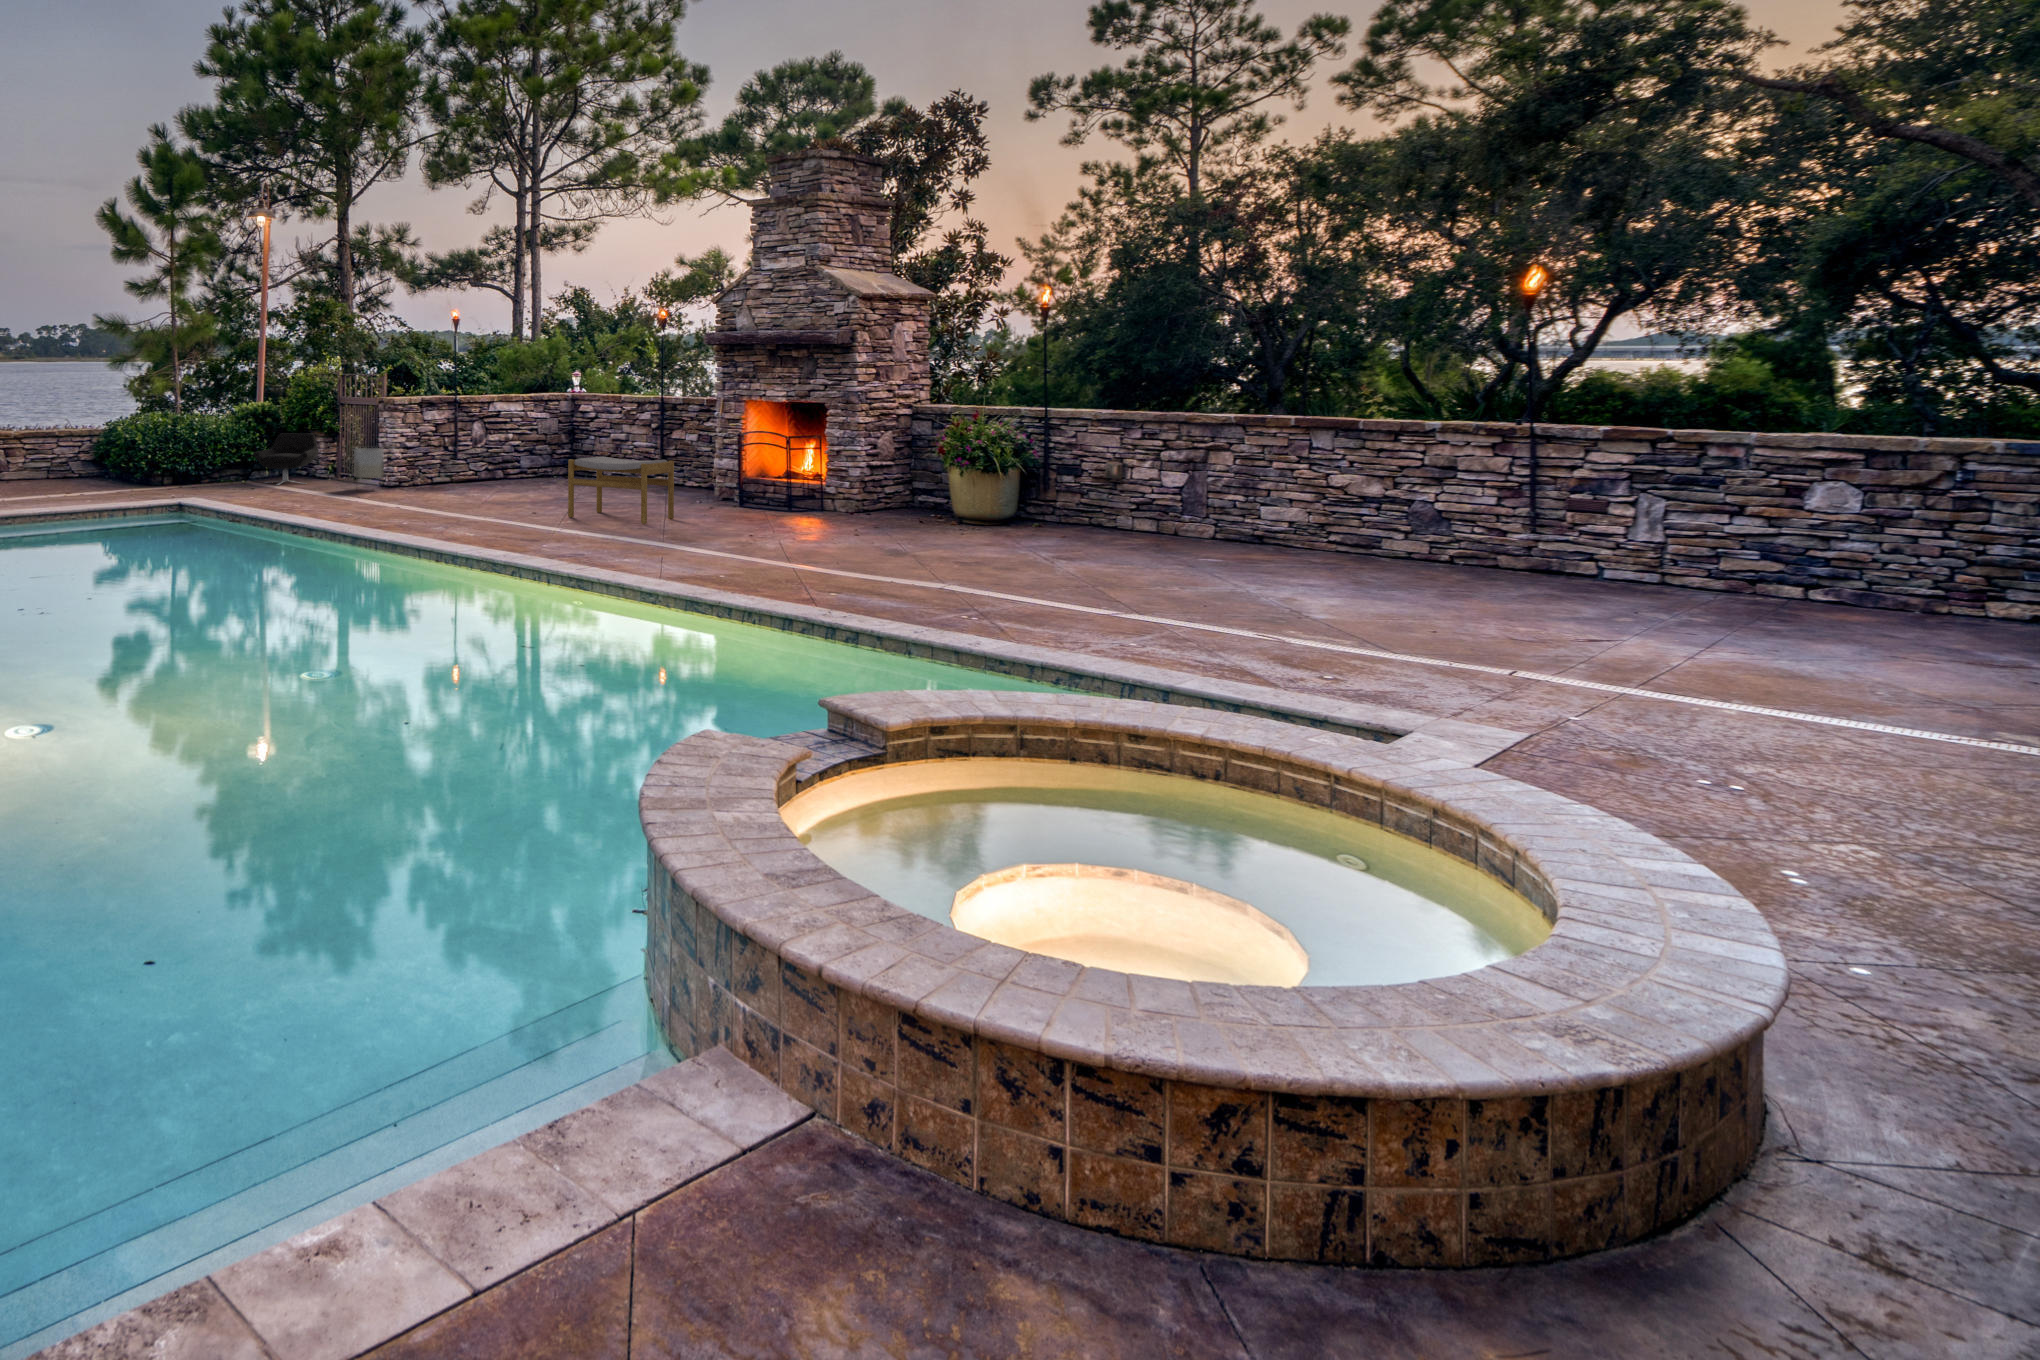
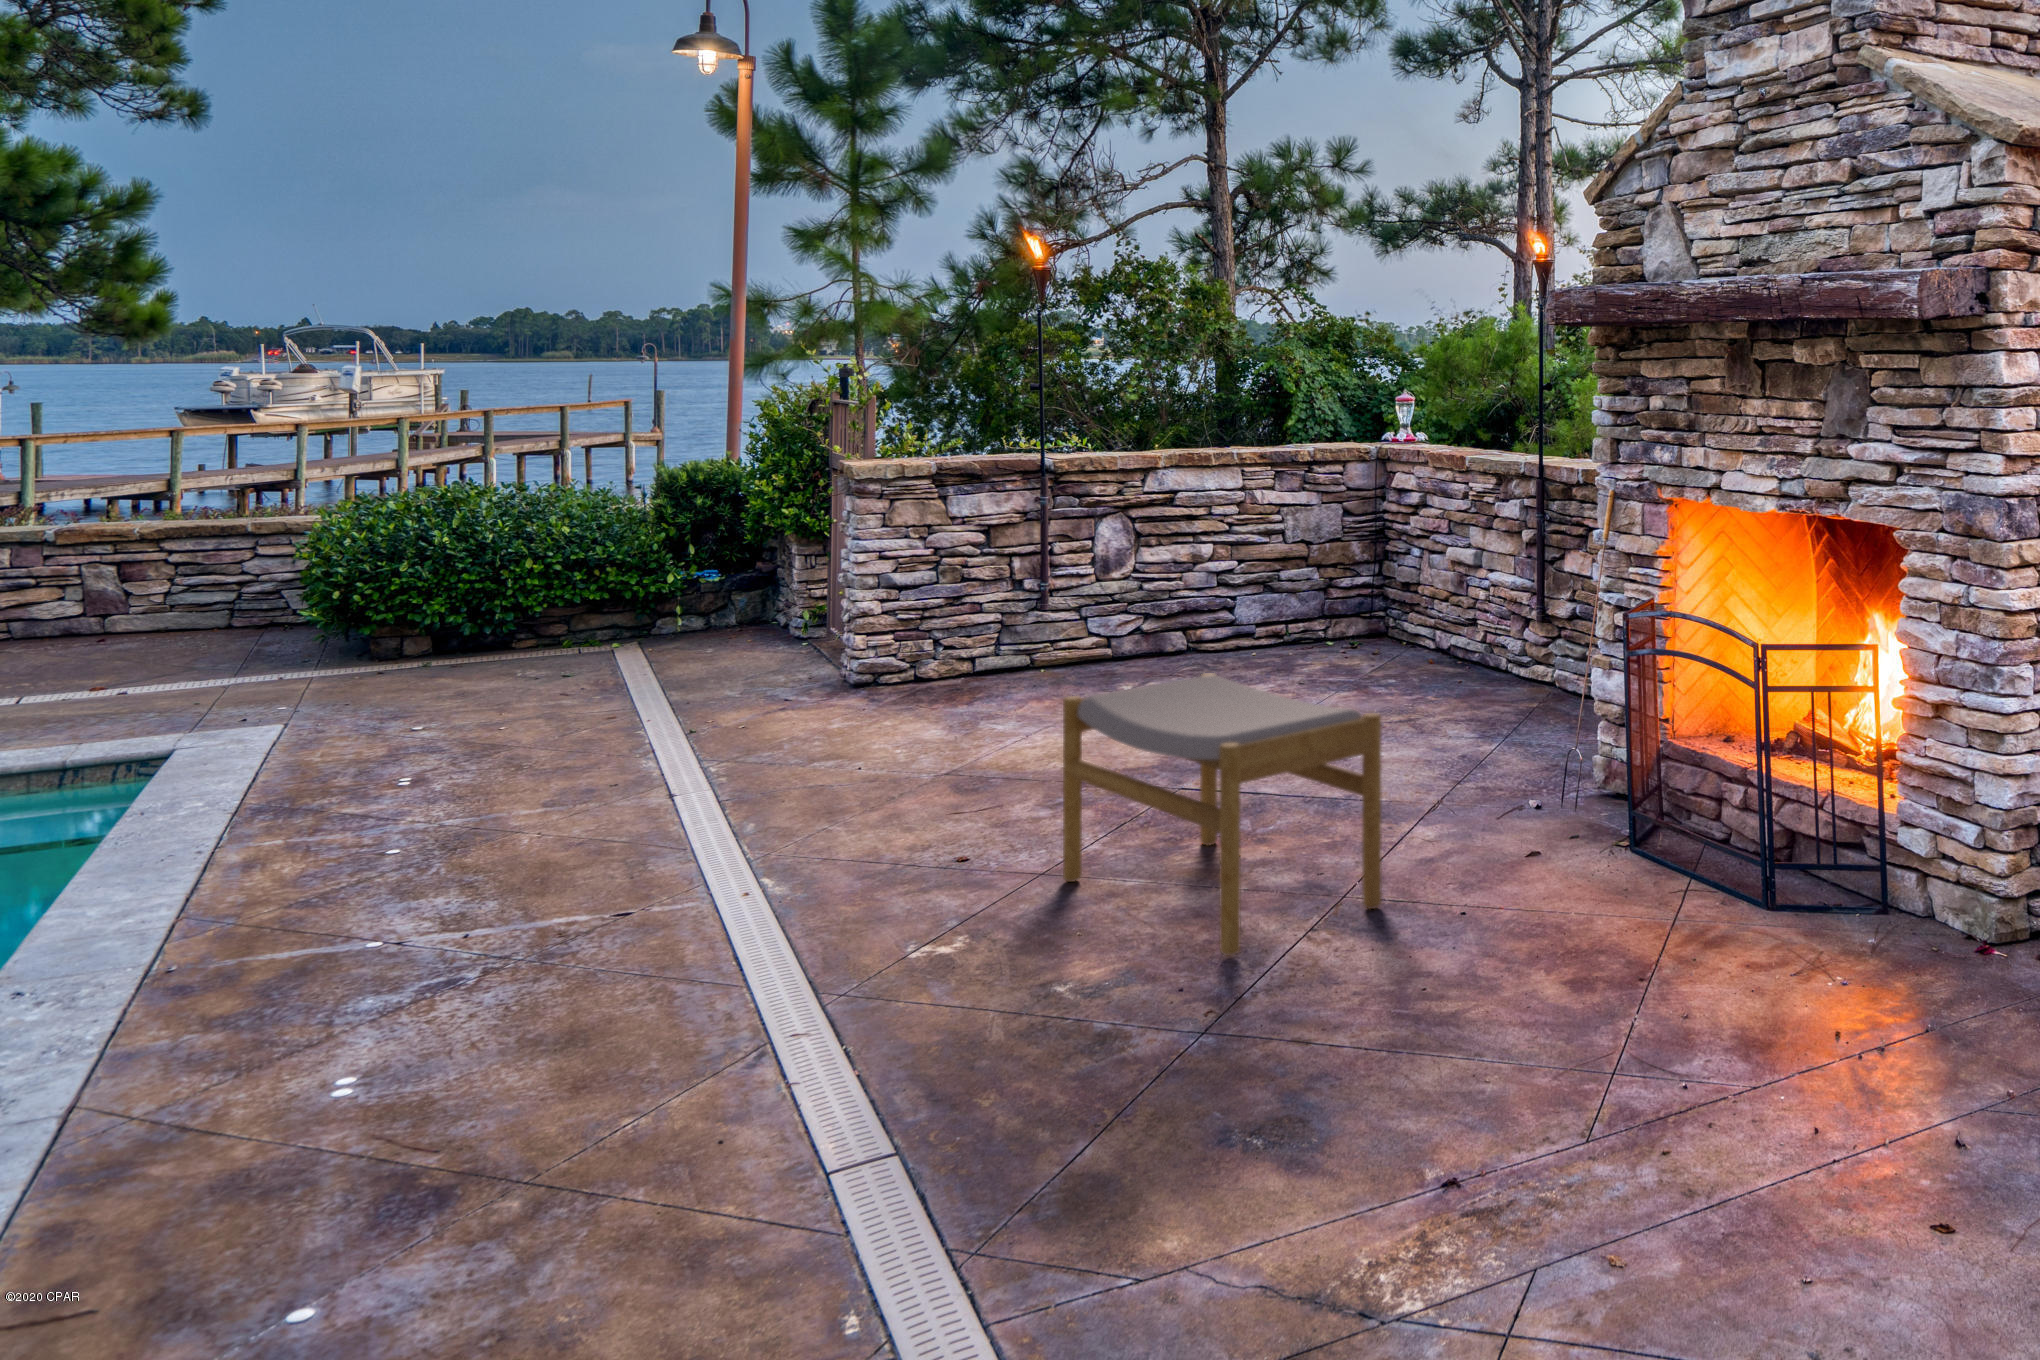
lounge chair: present [253,433,319,485] -> none [632,532,802,663]
planter: present [354,448,384,478] -> none [795,582,874,688]

